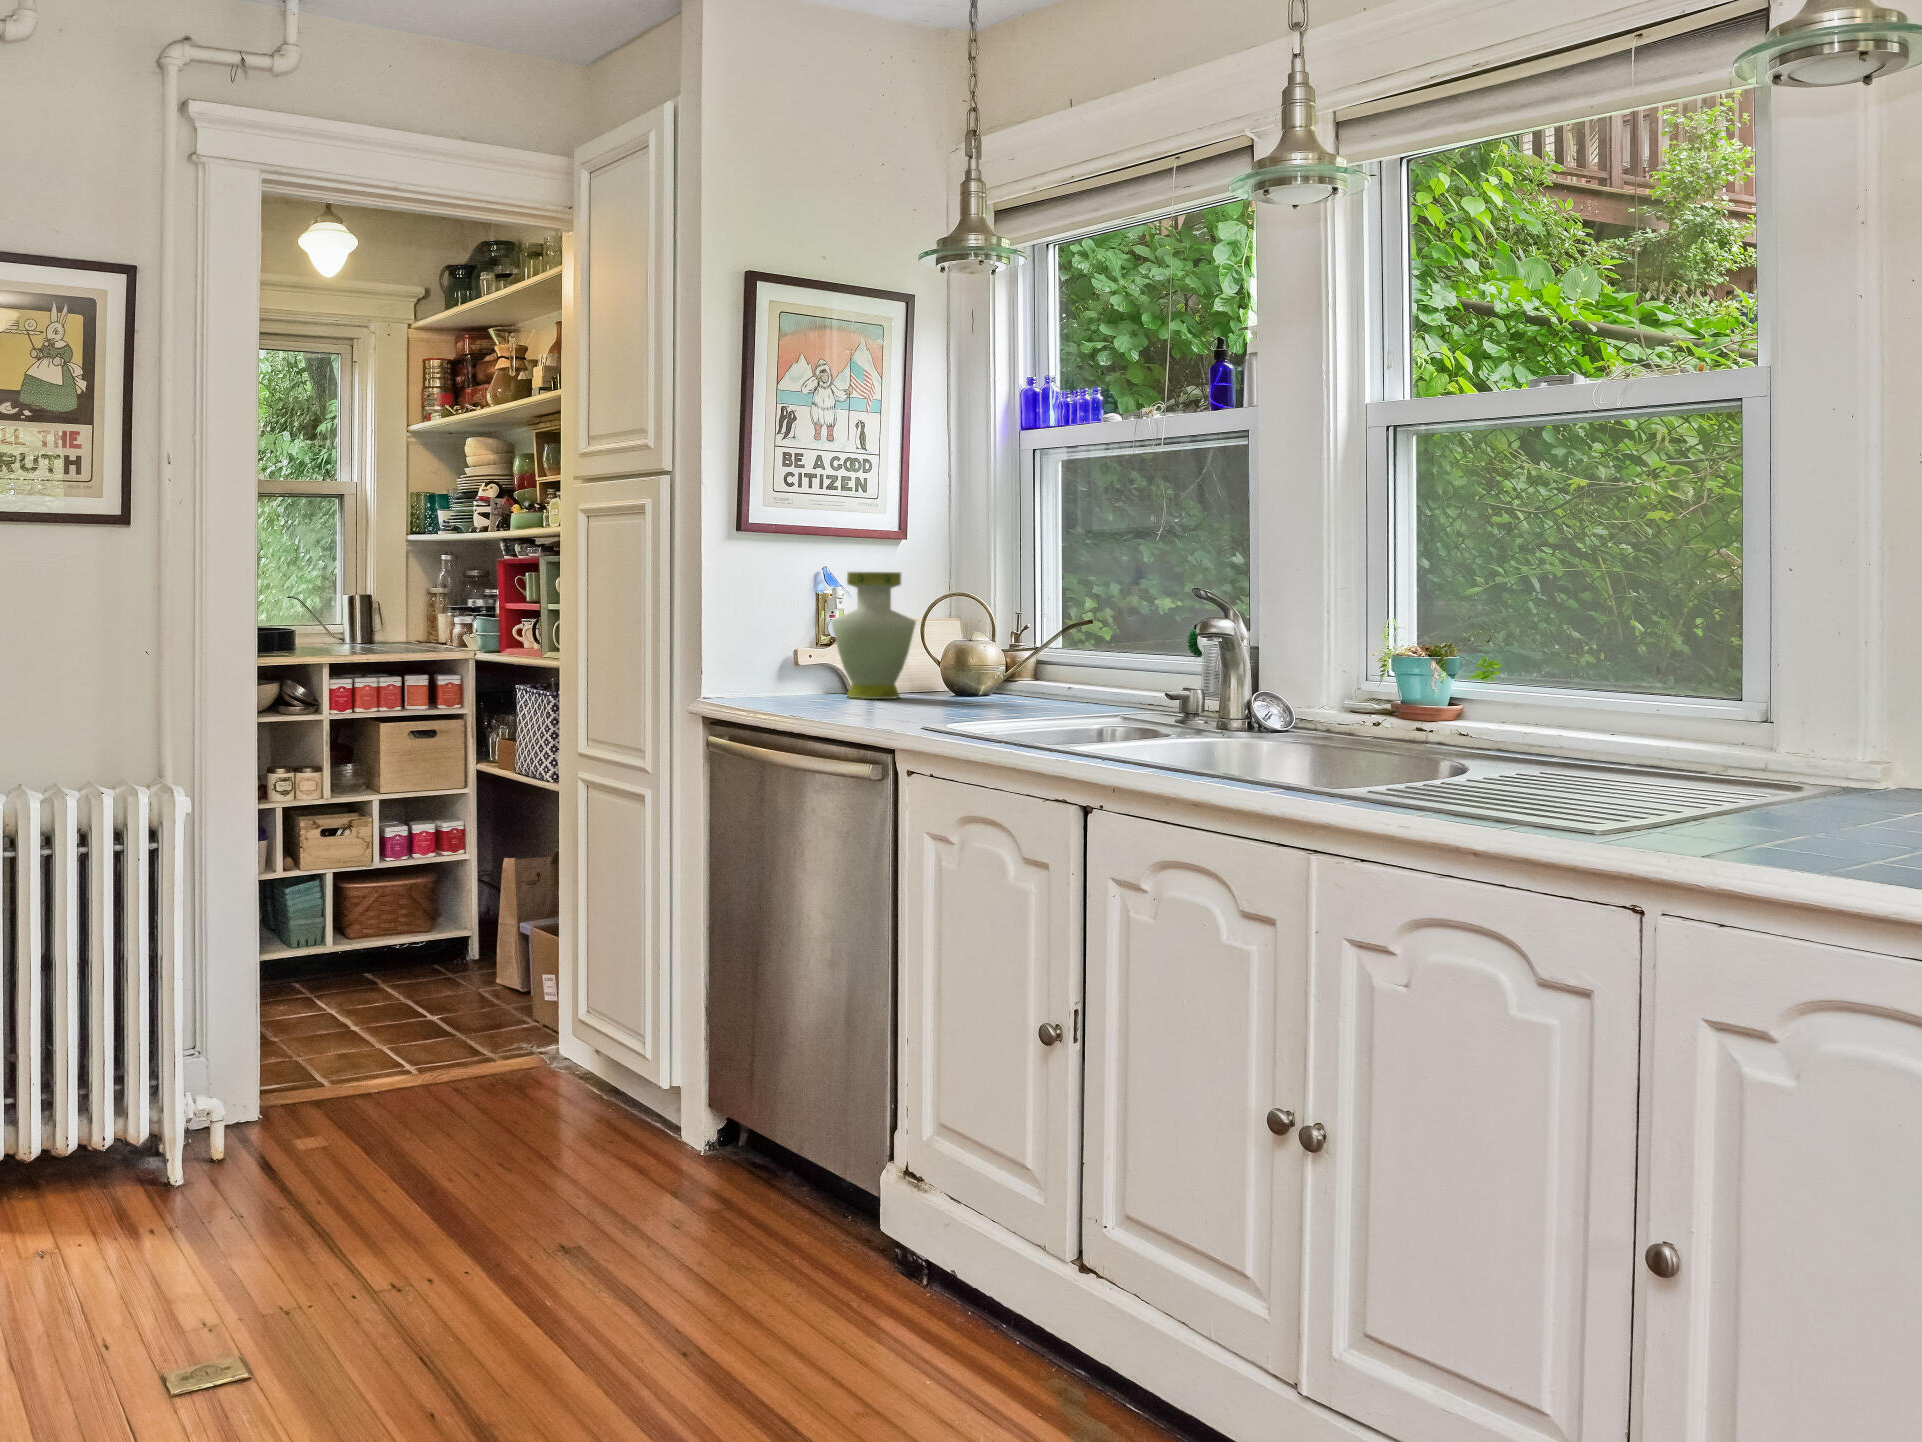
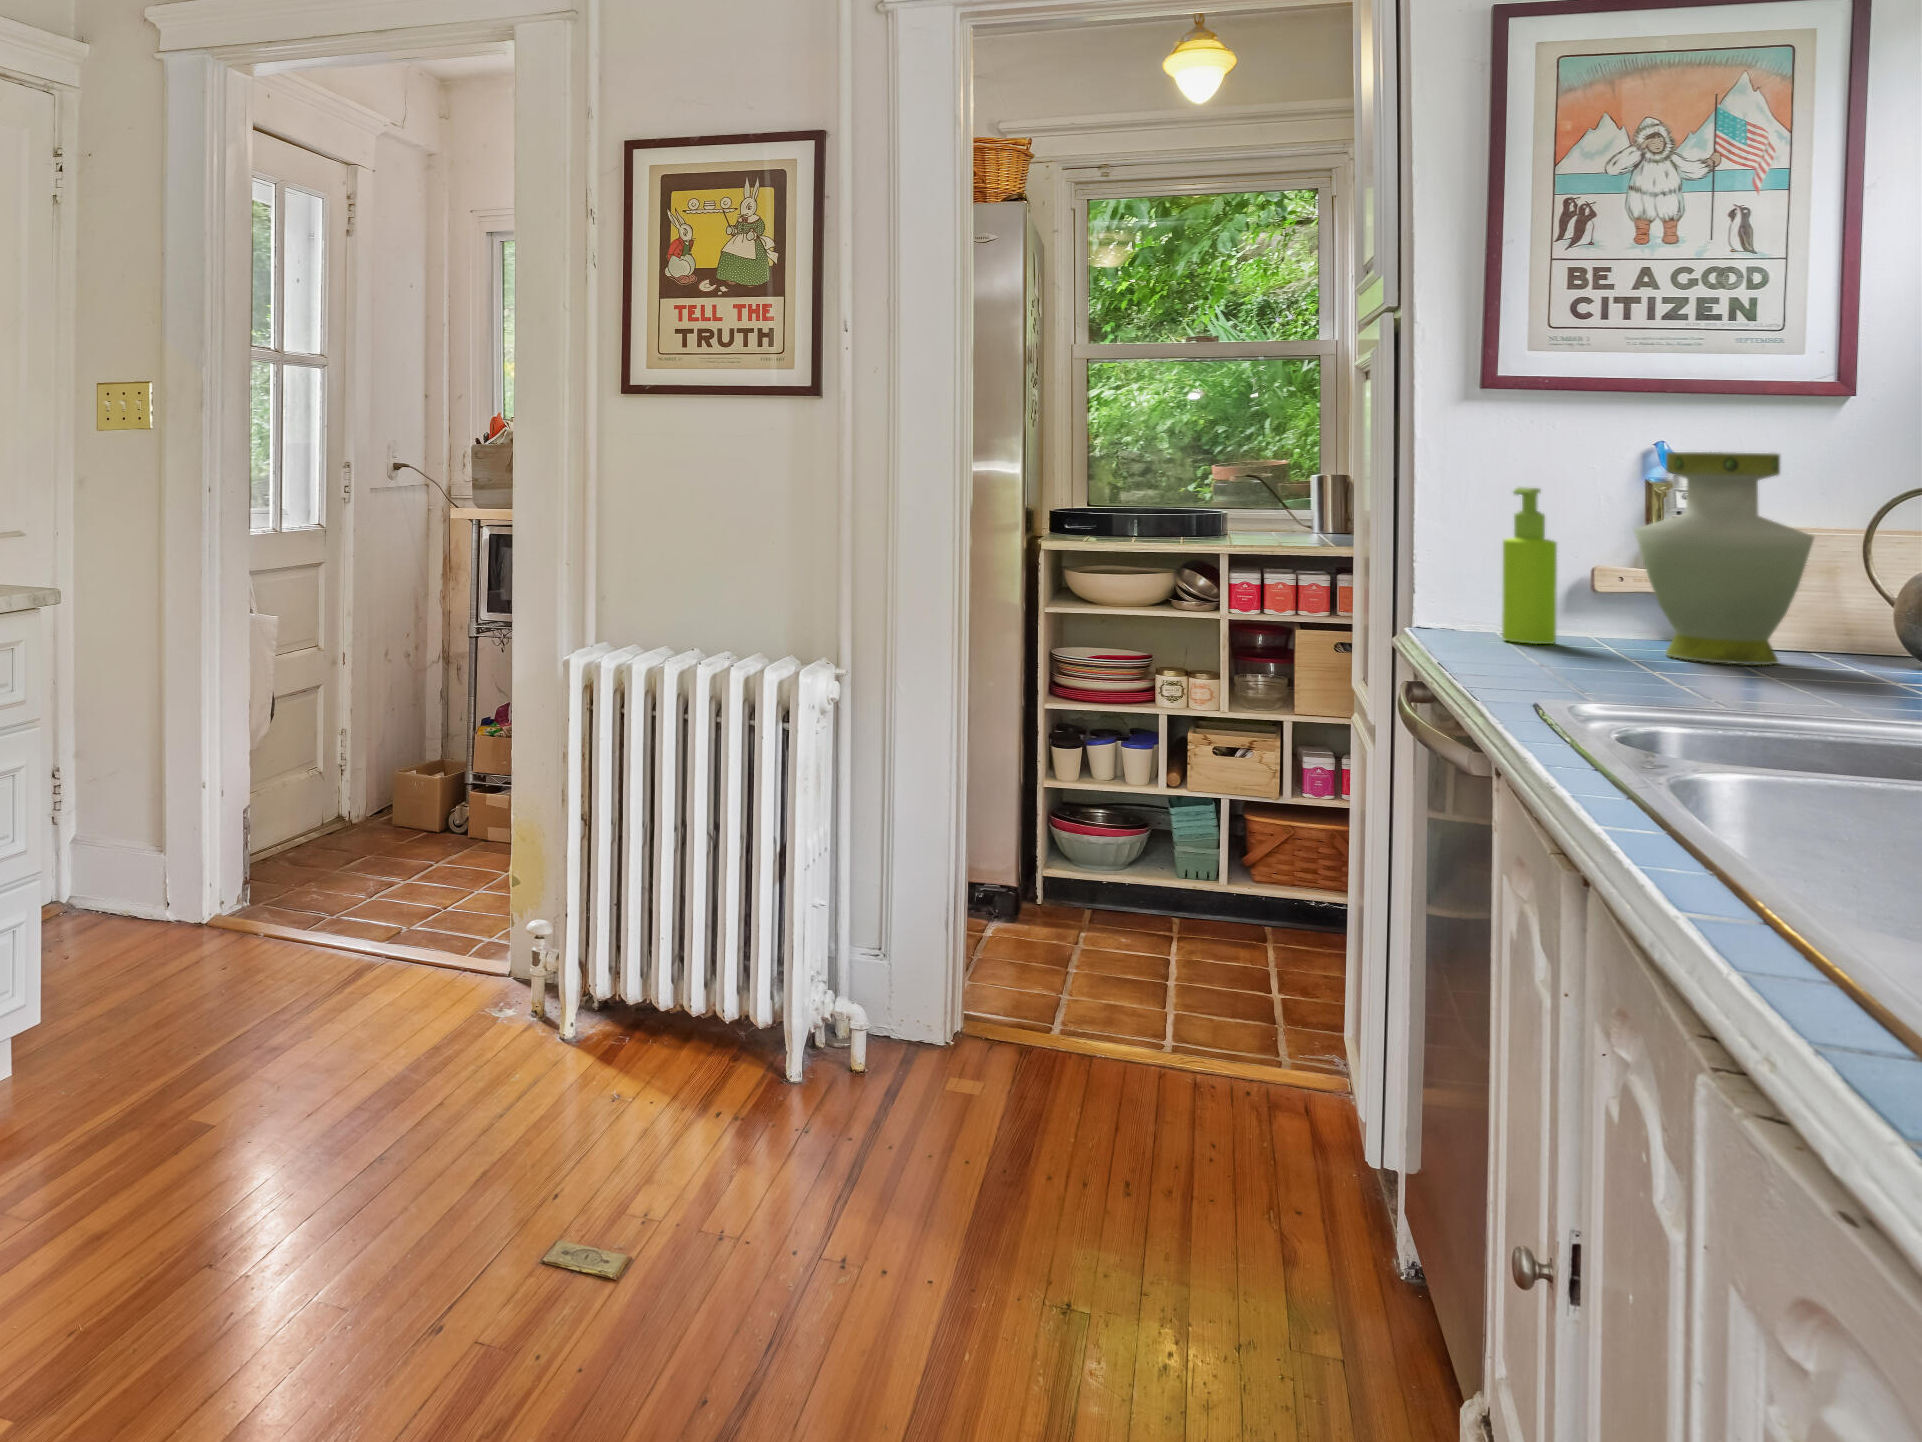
soap dispenser: none [759,595,789,697] -> present [1502,487,1557,644]

